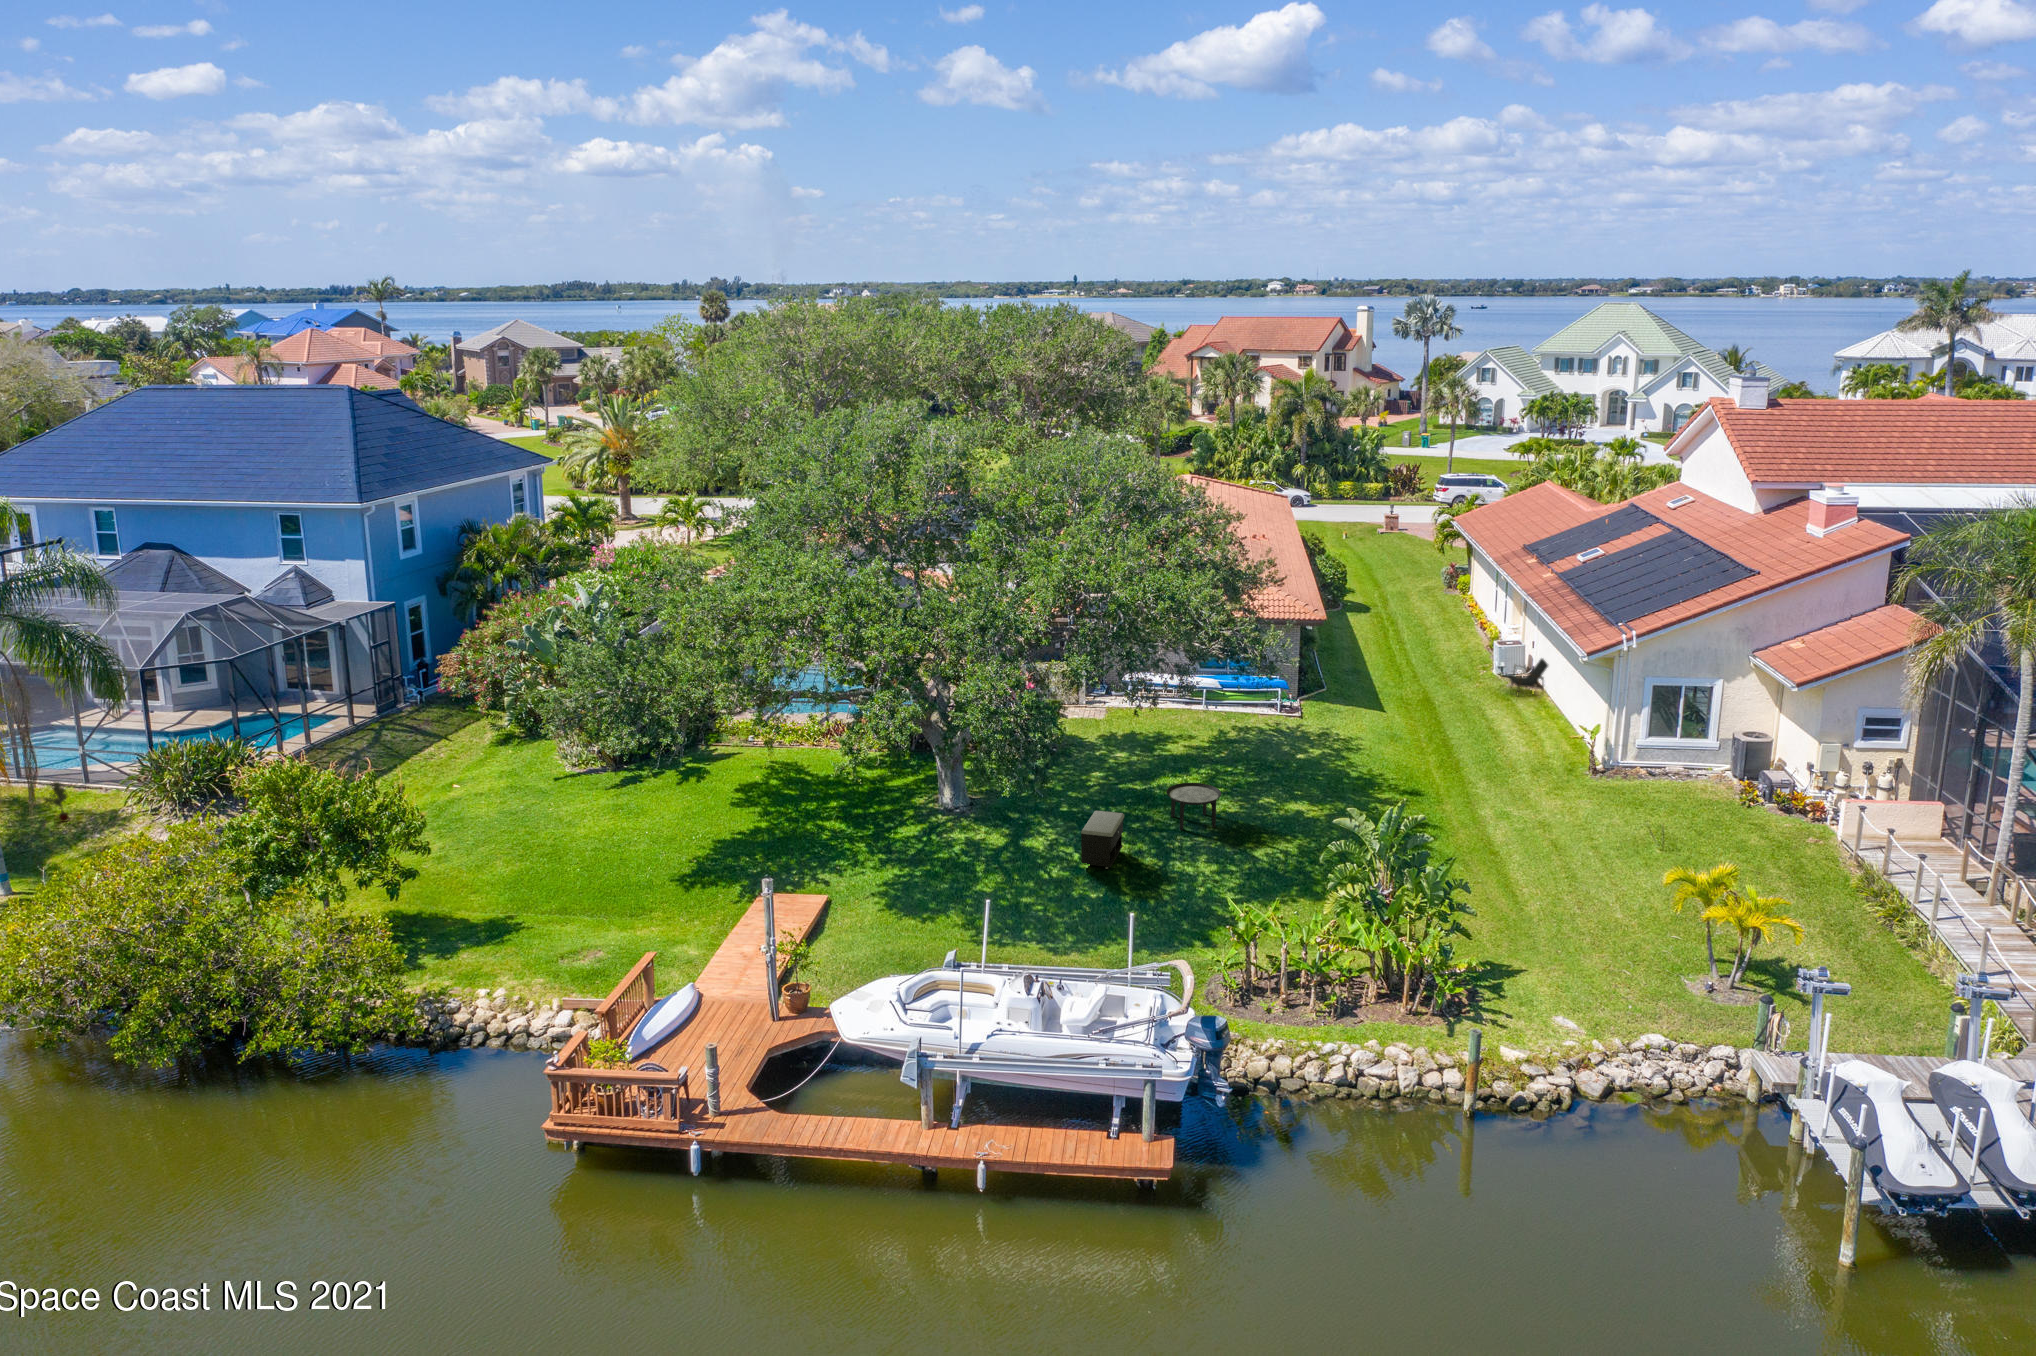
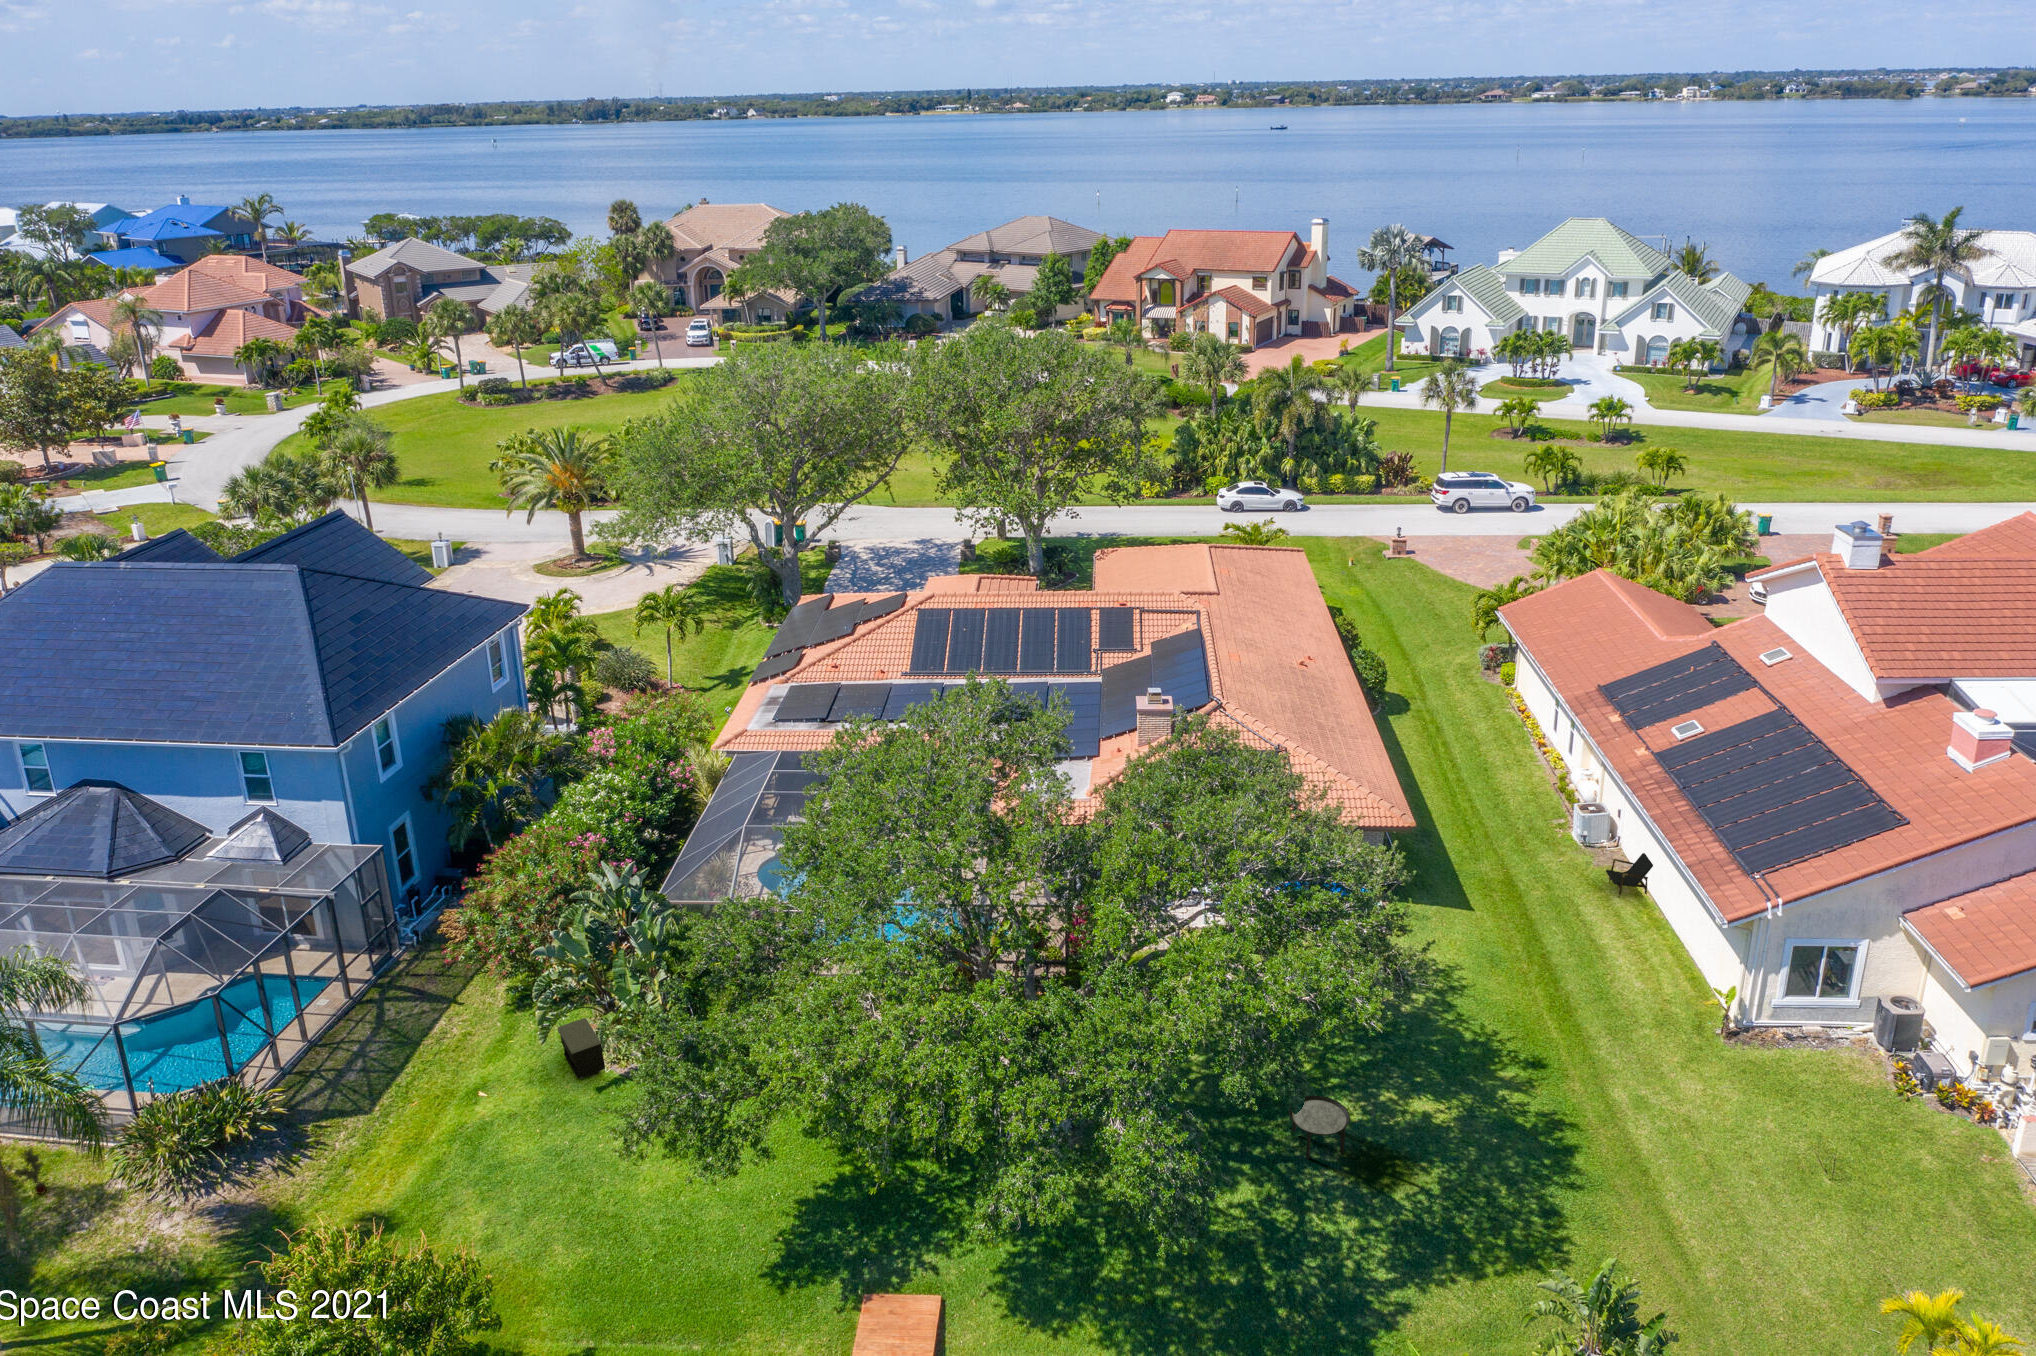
storage bench: present [1081,811,1124,869] -> present [558,1018,605,1079]

